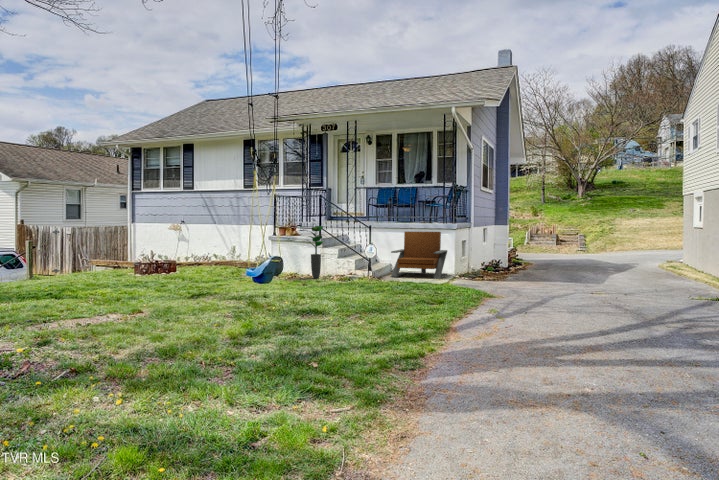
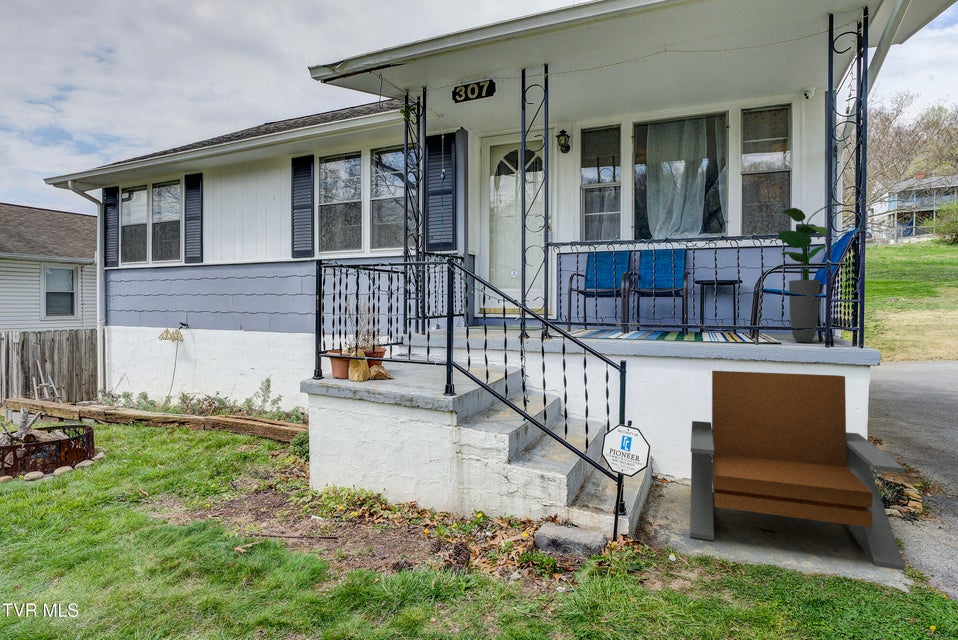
potted plant: present [309,226,323,278] -> present [774,204,843,342]

